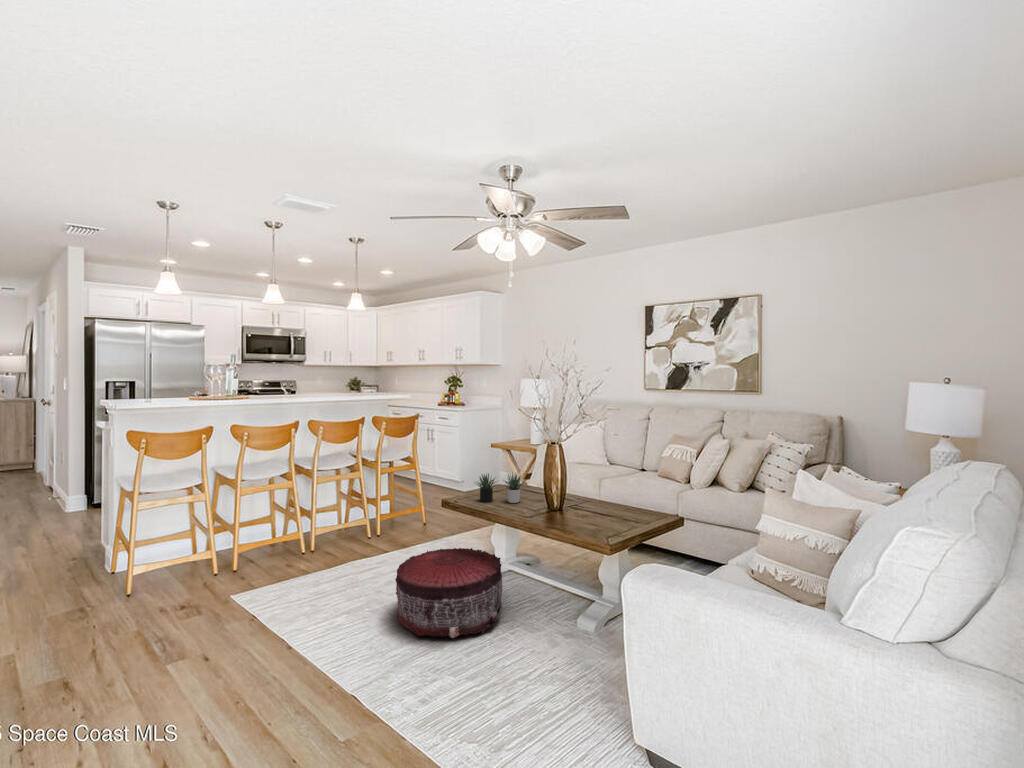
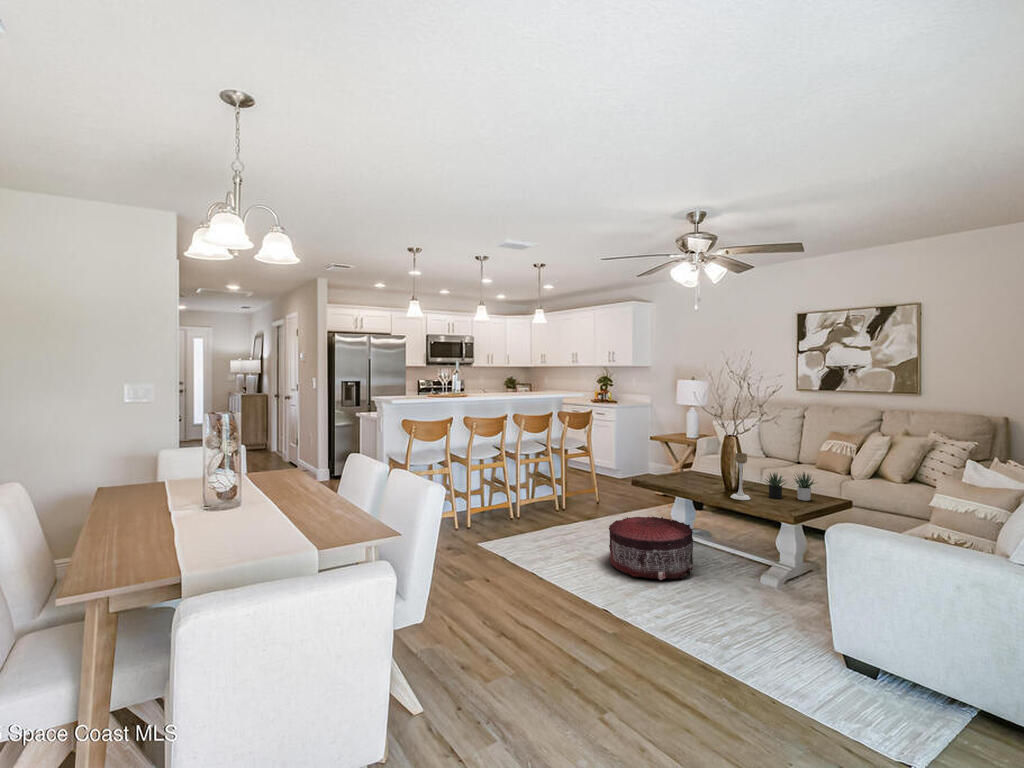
candle holder: none [547,465,570,525] -> present [731,453,751,500]
succulent plant: present [476,473,524,503] -> present [765,472,815,501]

